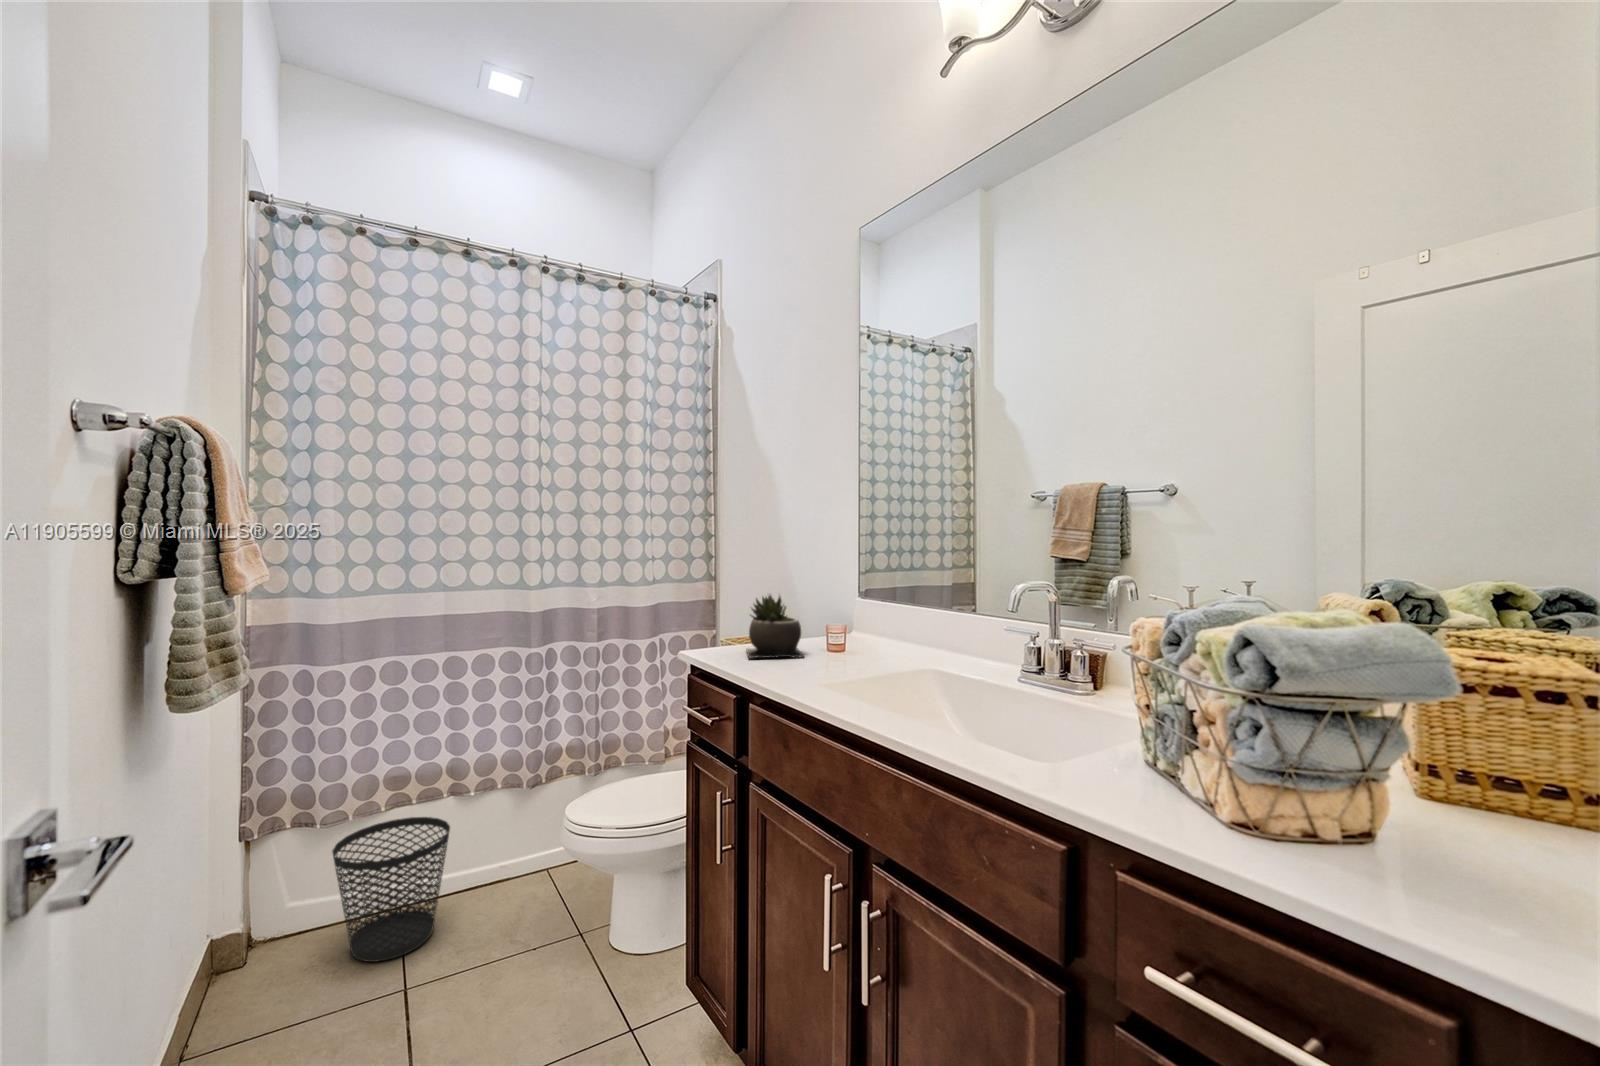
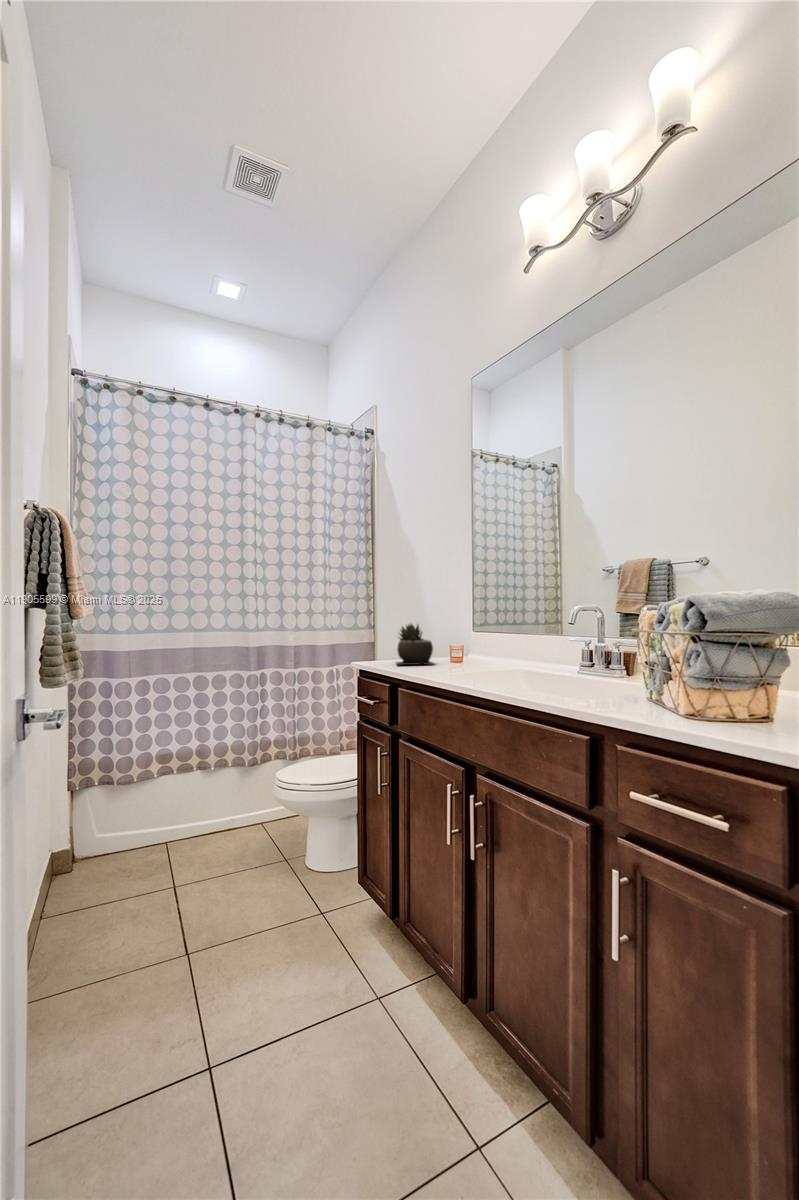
wastebasket: present [332,817,450,962] -> none [125,783,199,874]

